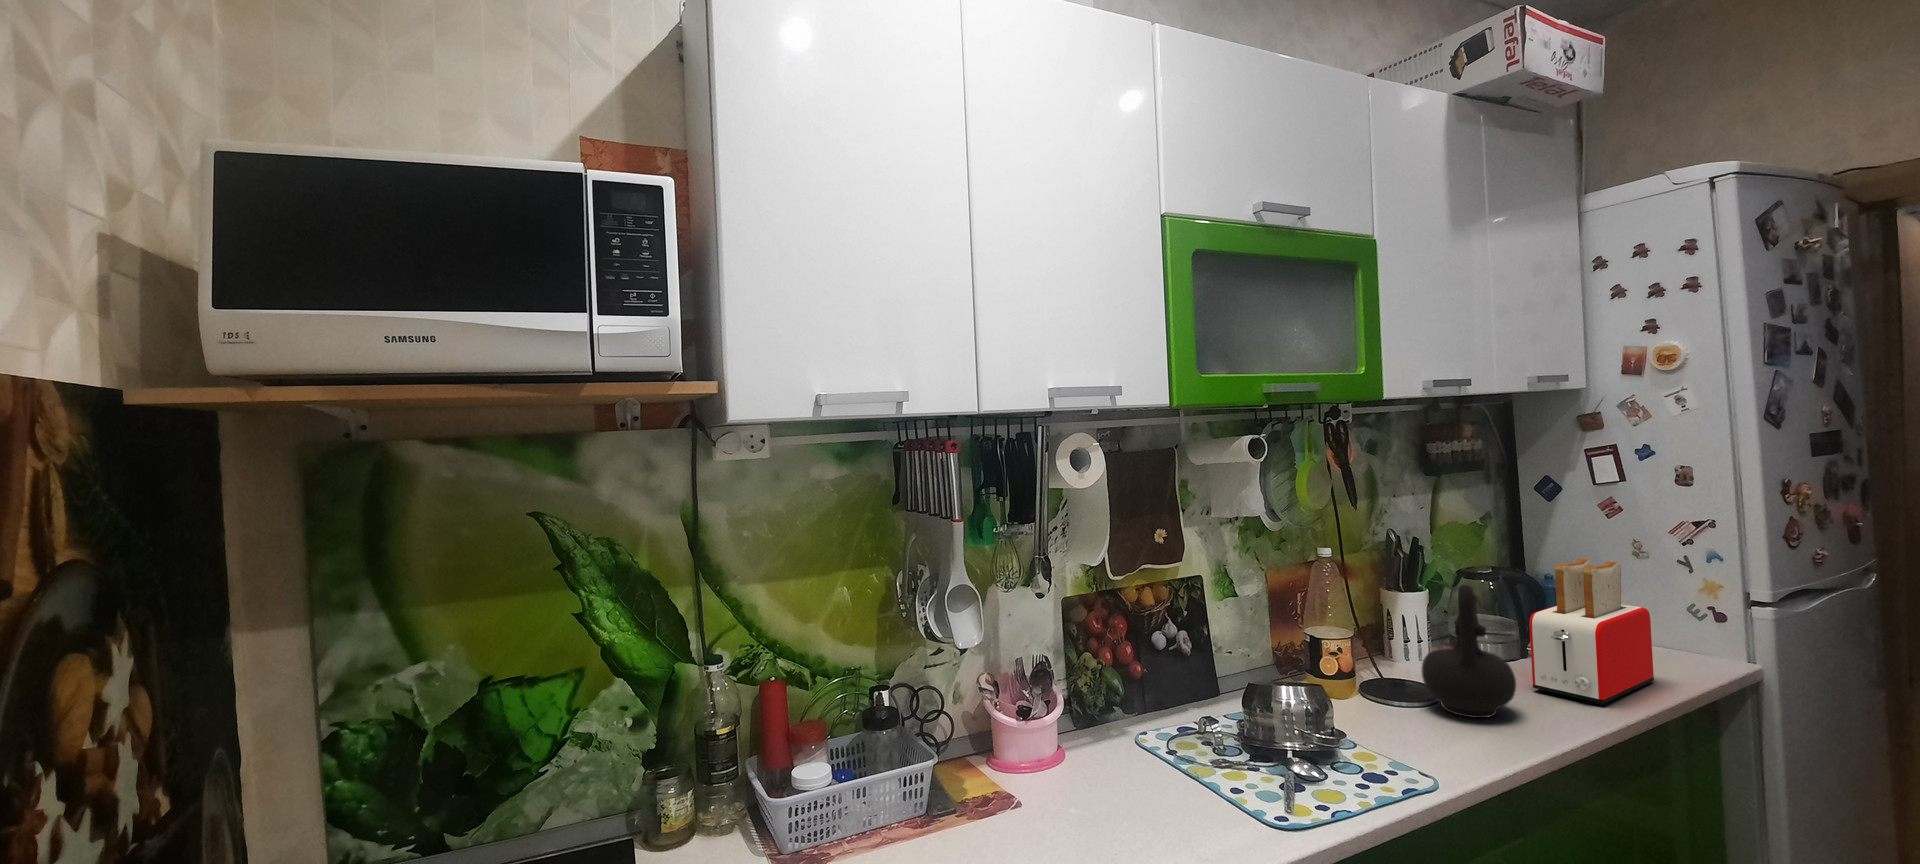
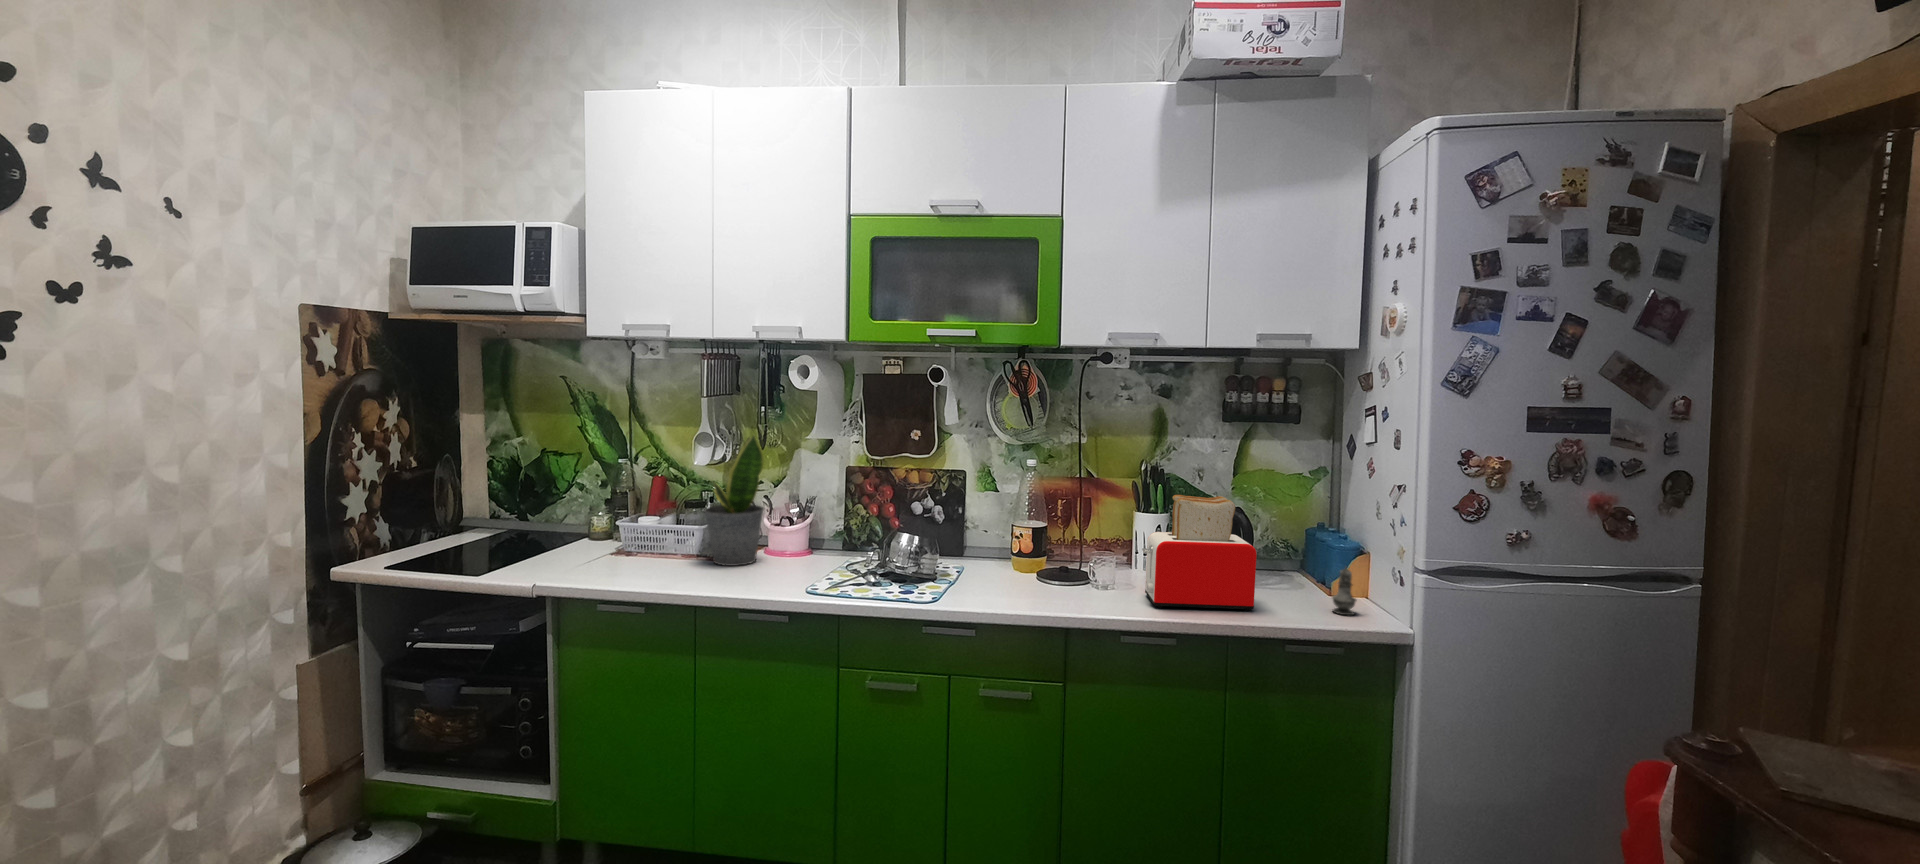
potted plant: none [960,574,1062,820] -> present [703,436,764,566]
ceramic jug: present [1422,585,1516,718] -> none [1035,491,1096,594]
salt shaker: none [1670,611,1703,664] -> present [1332,567,1356,615]

